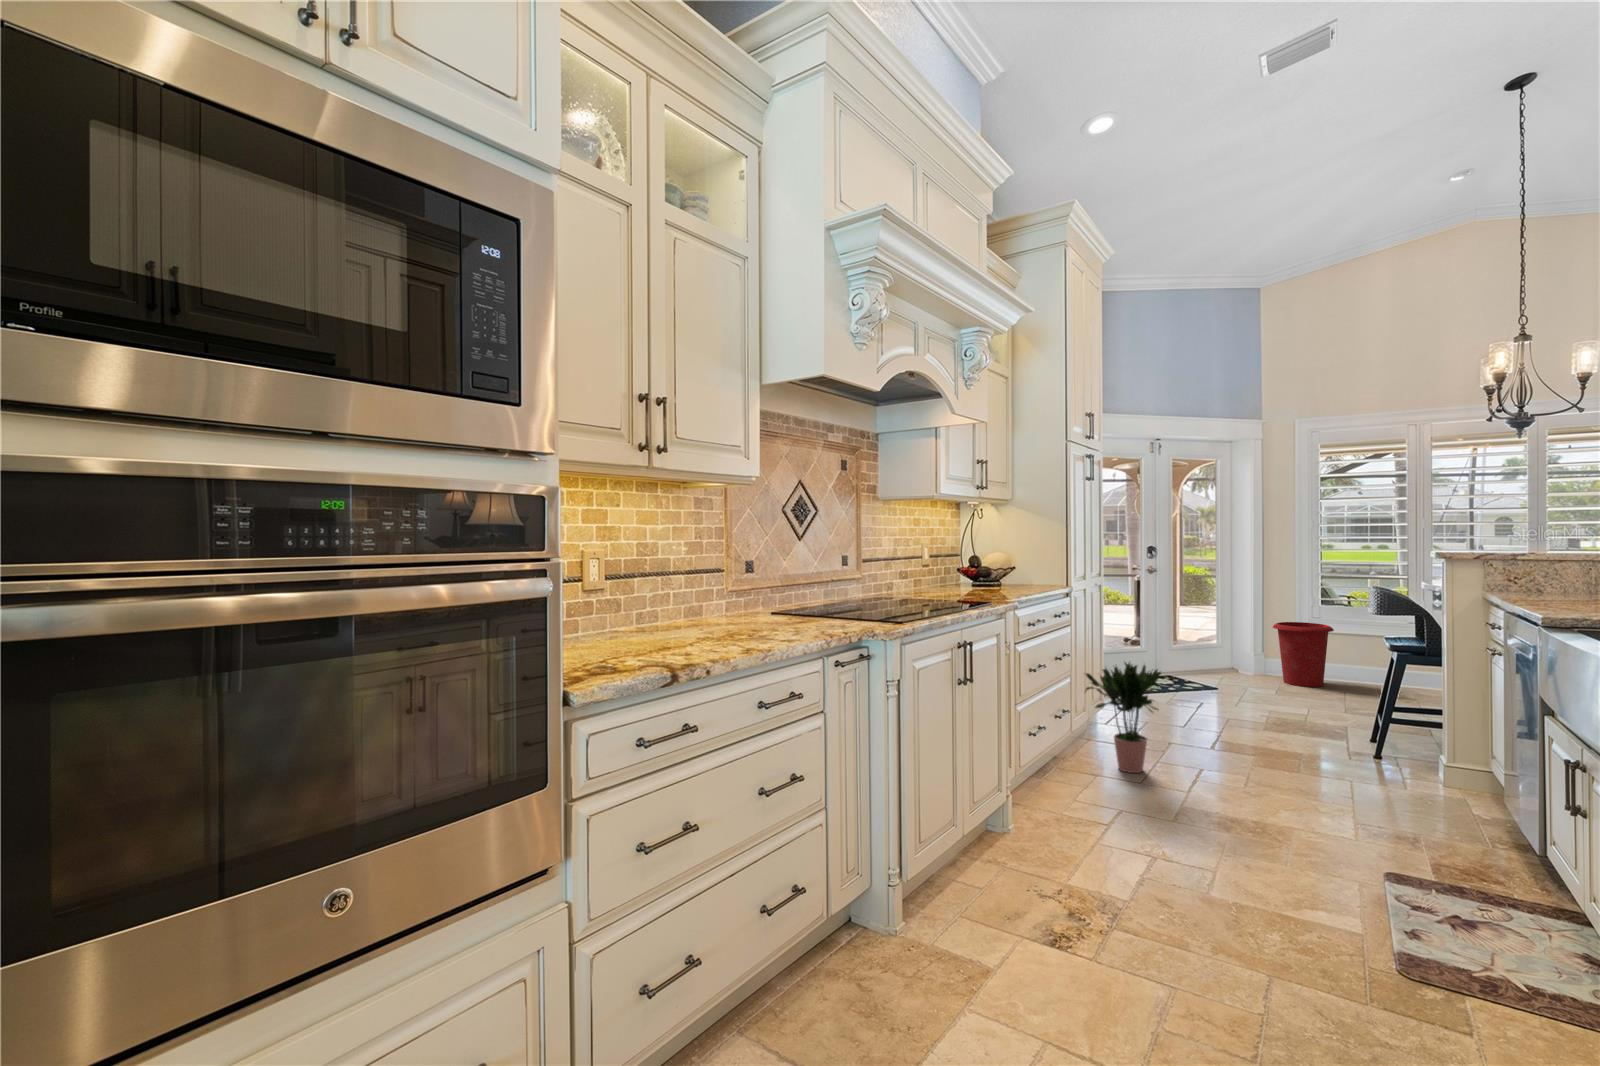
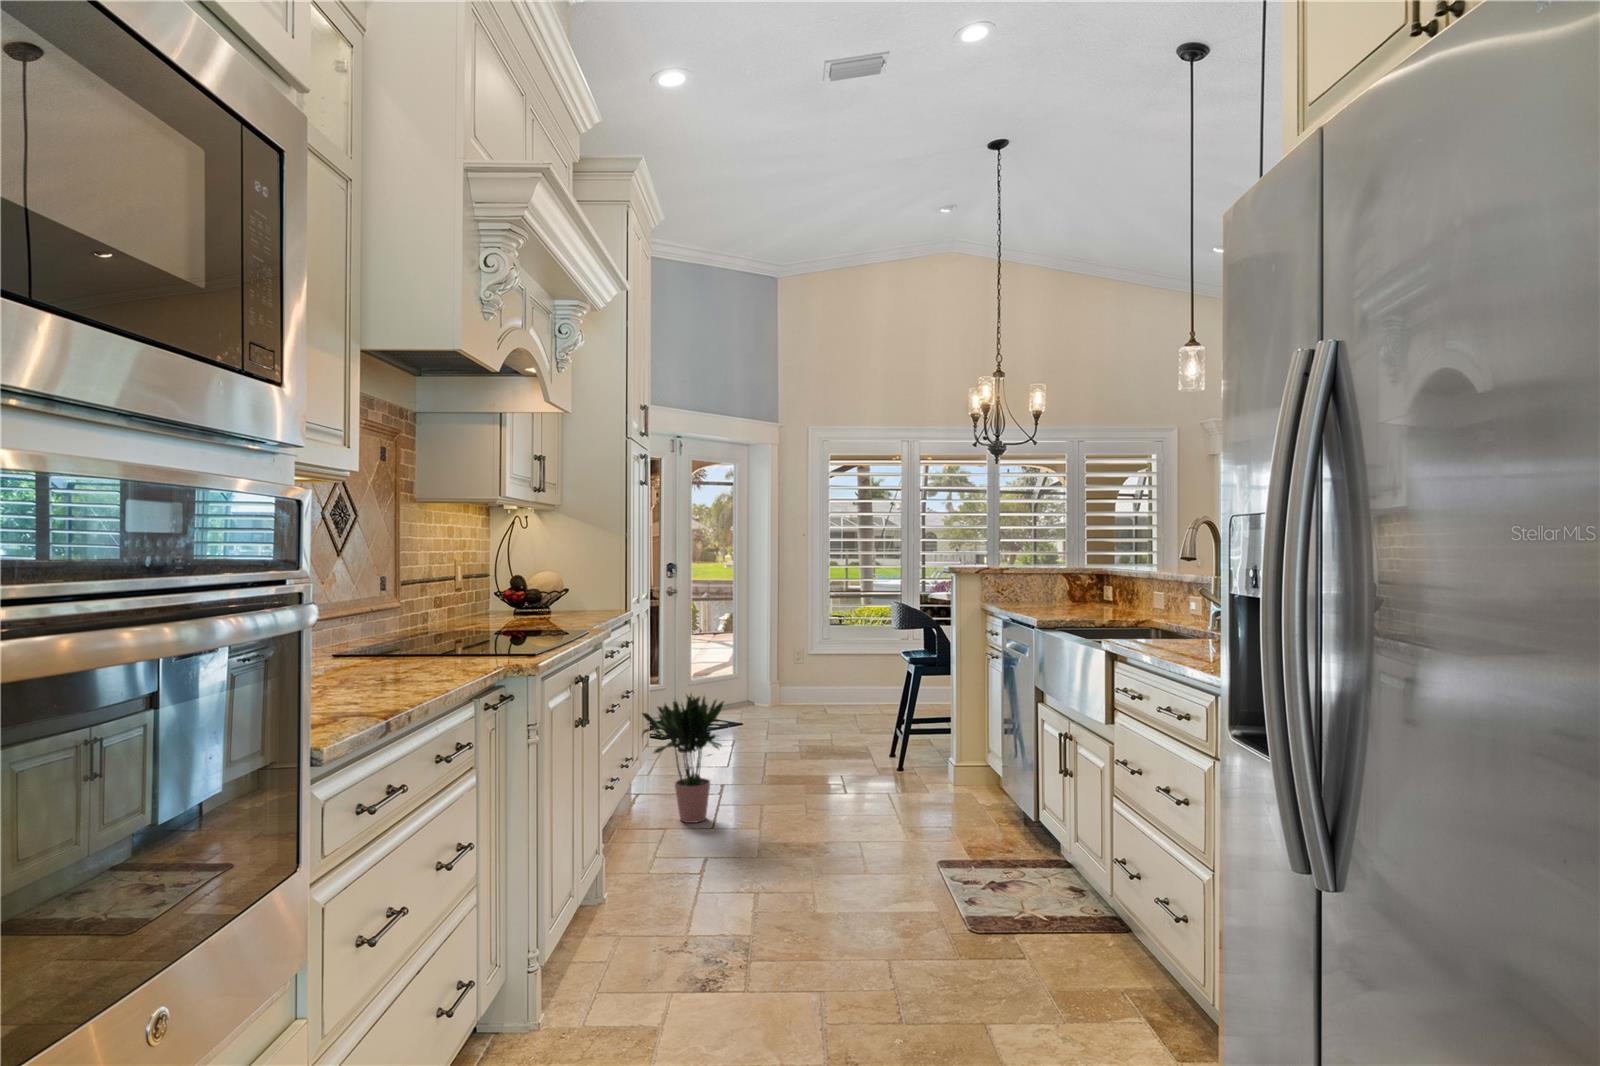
waste bin: present [1273,622,1334,687] -> none [789,641,846,712]

